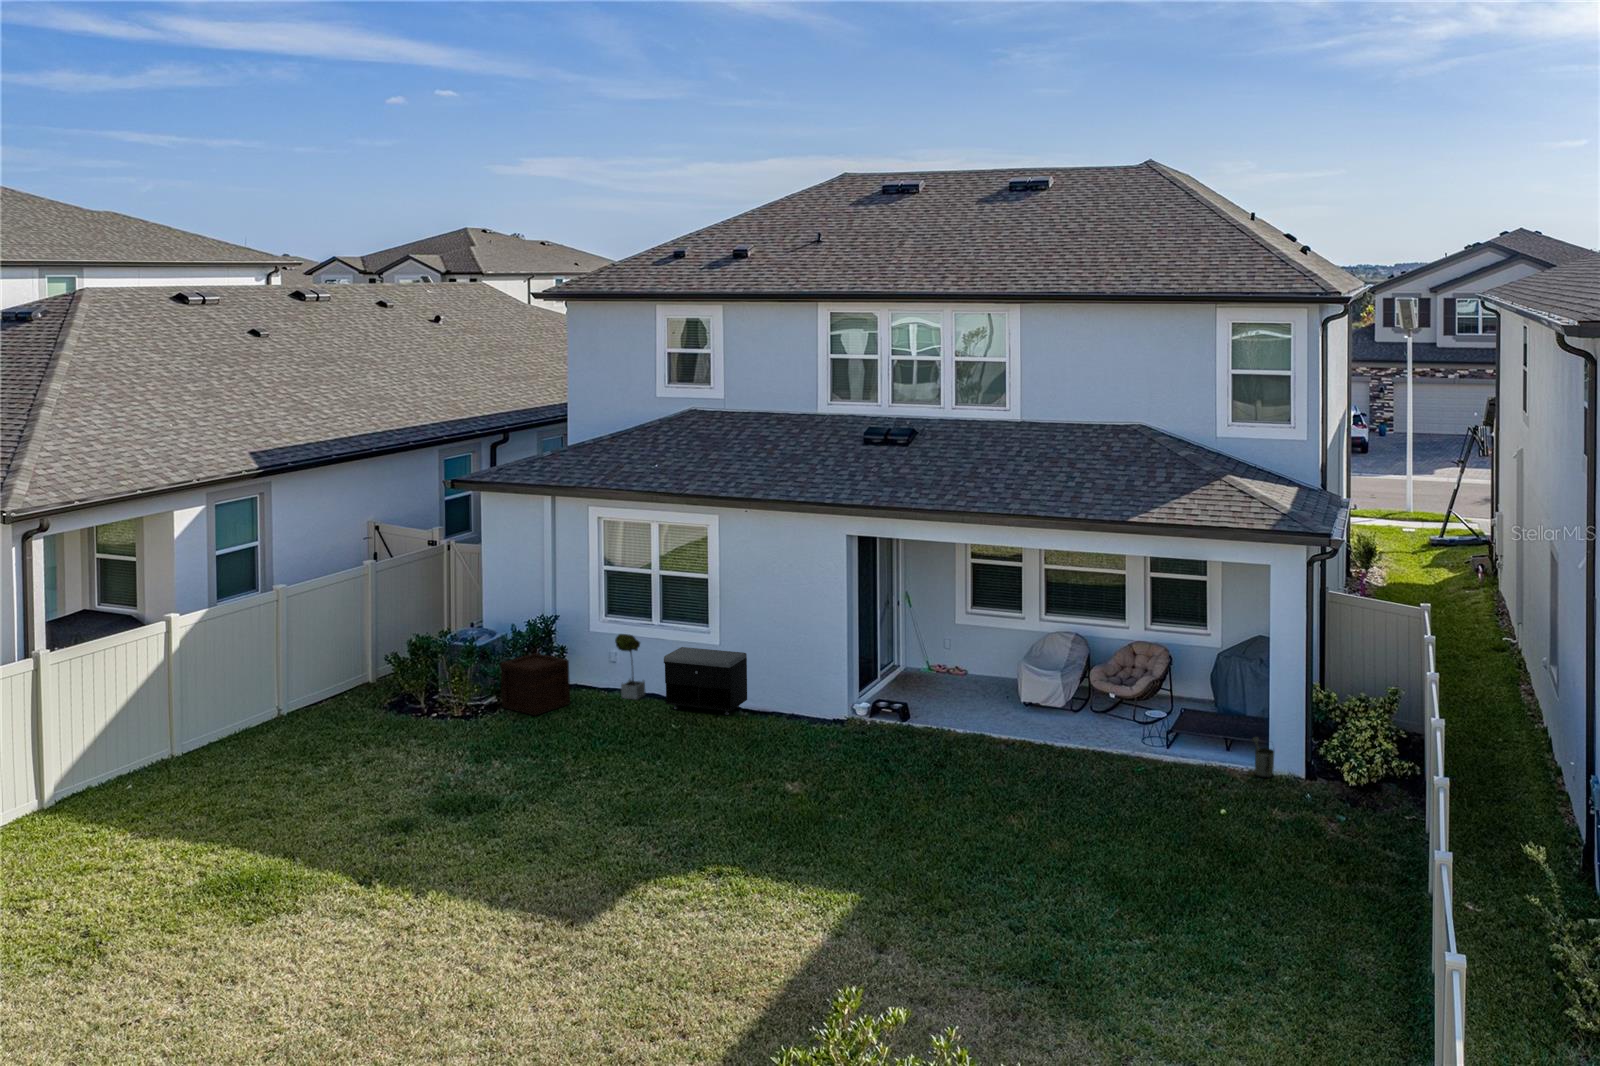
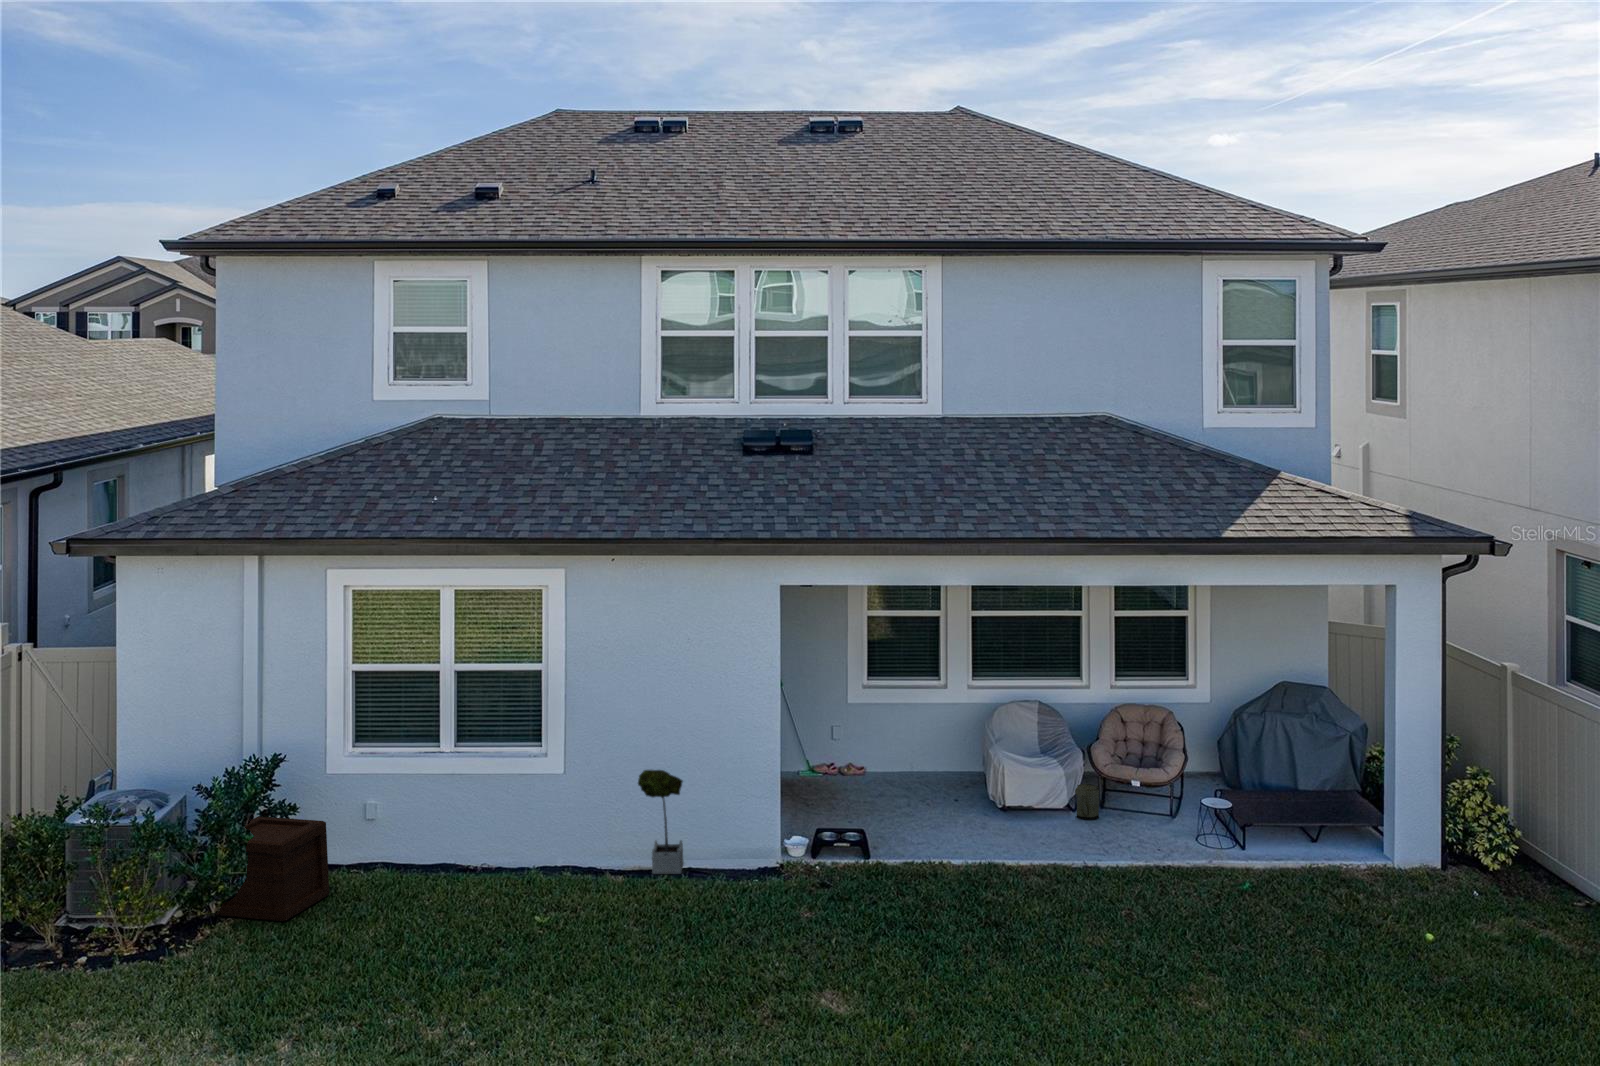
potted tree: present [615,634,645,700] -> present [638,770,684,874]
storage bench: present [664,647,747,715] -> none [492,780,617,882]
watering can: present [1251,737,1274,778] -> present [1075,775,1099,820]

